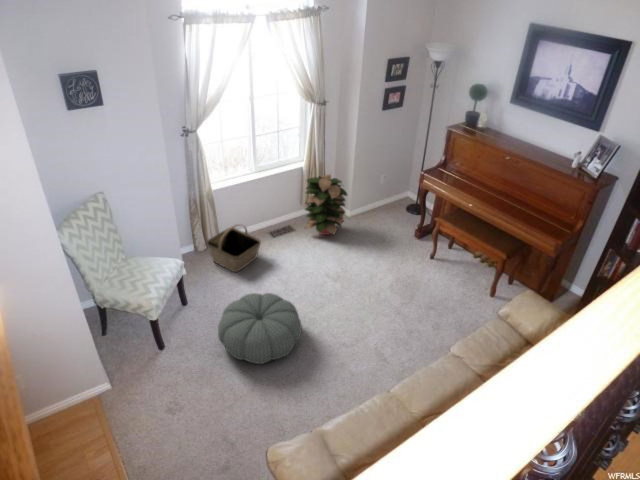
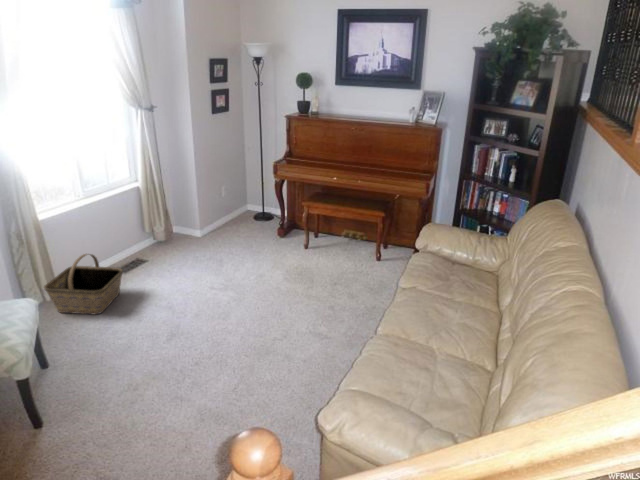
decorative plant: present [305,175,347,235] -> none [153,184,207,255]
pouf: present [218,293,302,364] -> none [120,306,234,393]

